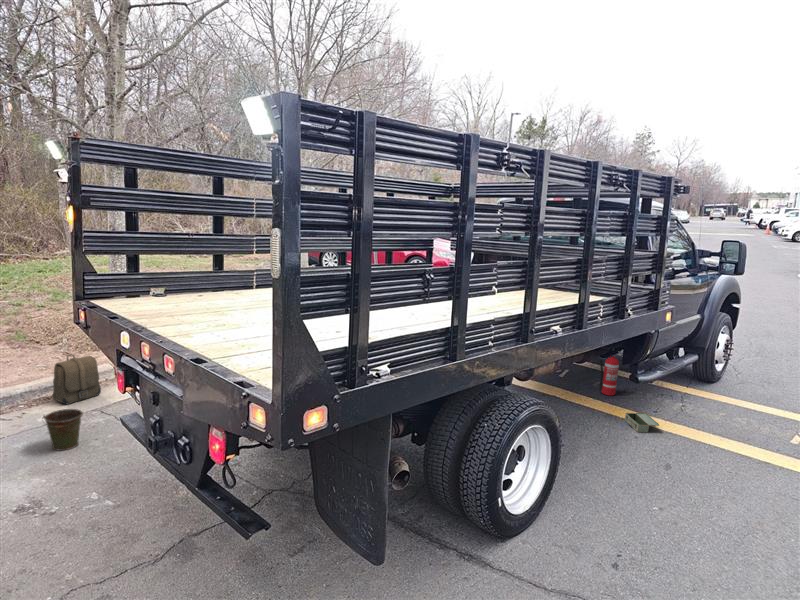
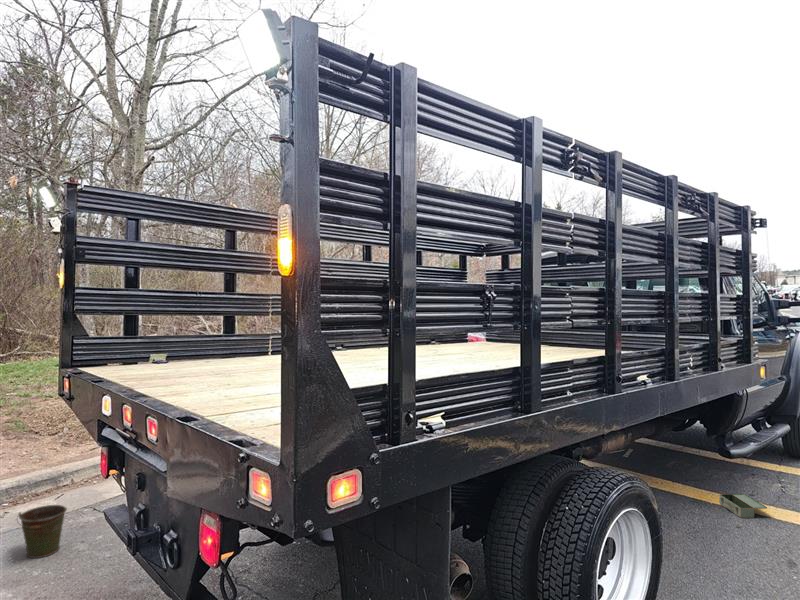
backpack: present [52,354,101,404] -> none [42,442,98,502]
fire extinguisher: present [599,354,622,396] -> none [674,417,703,475]

